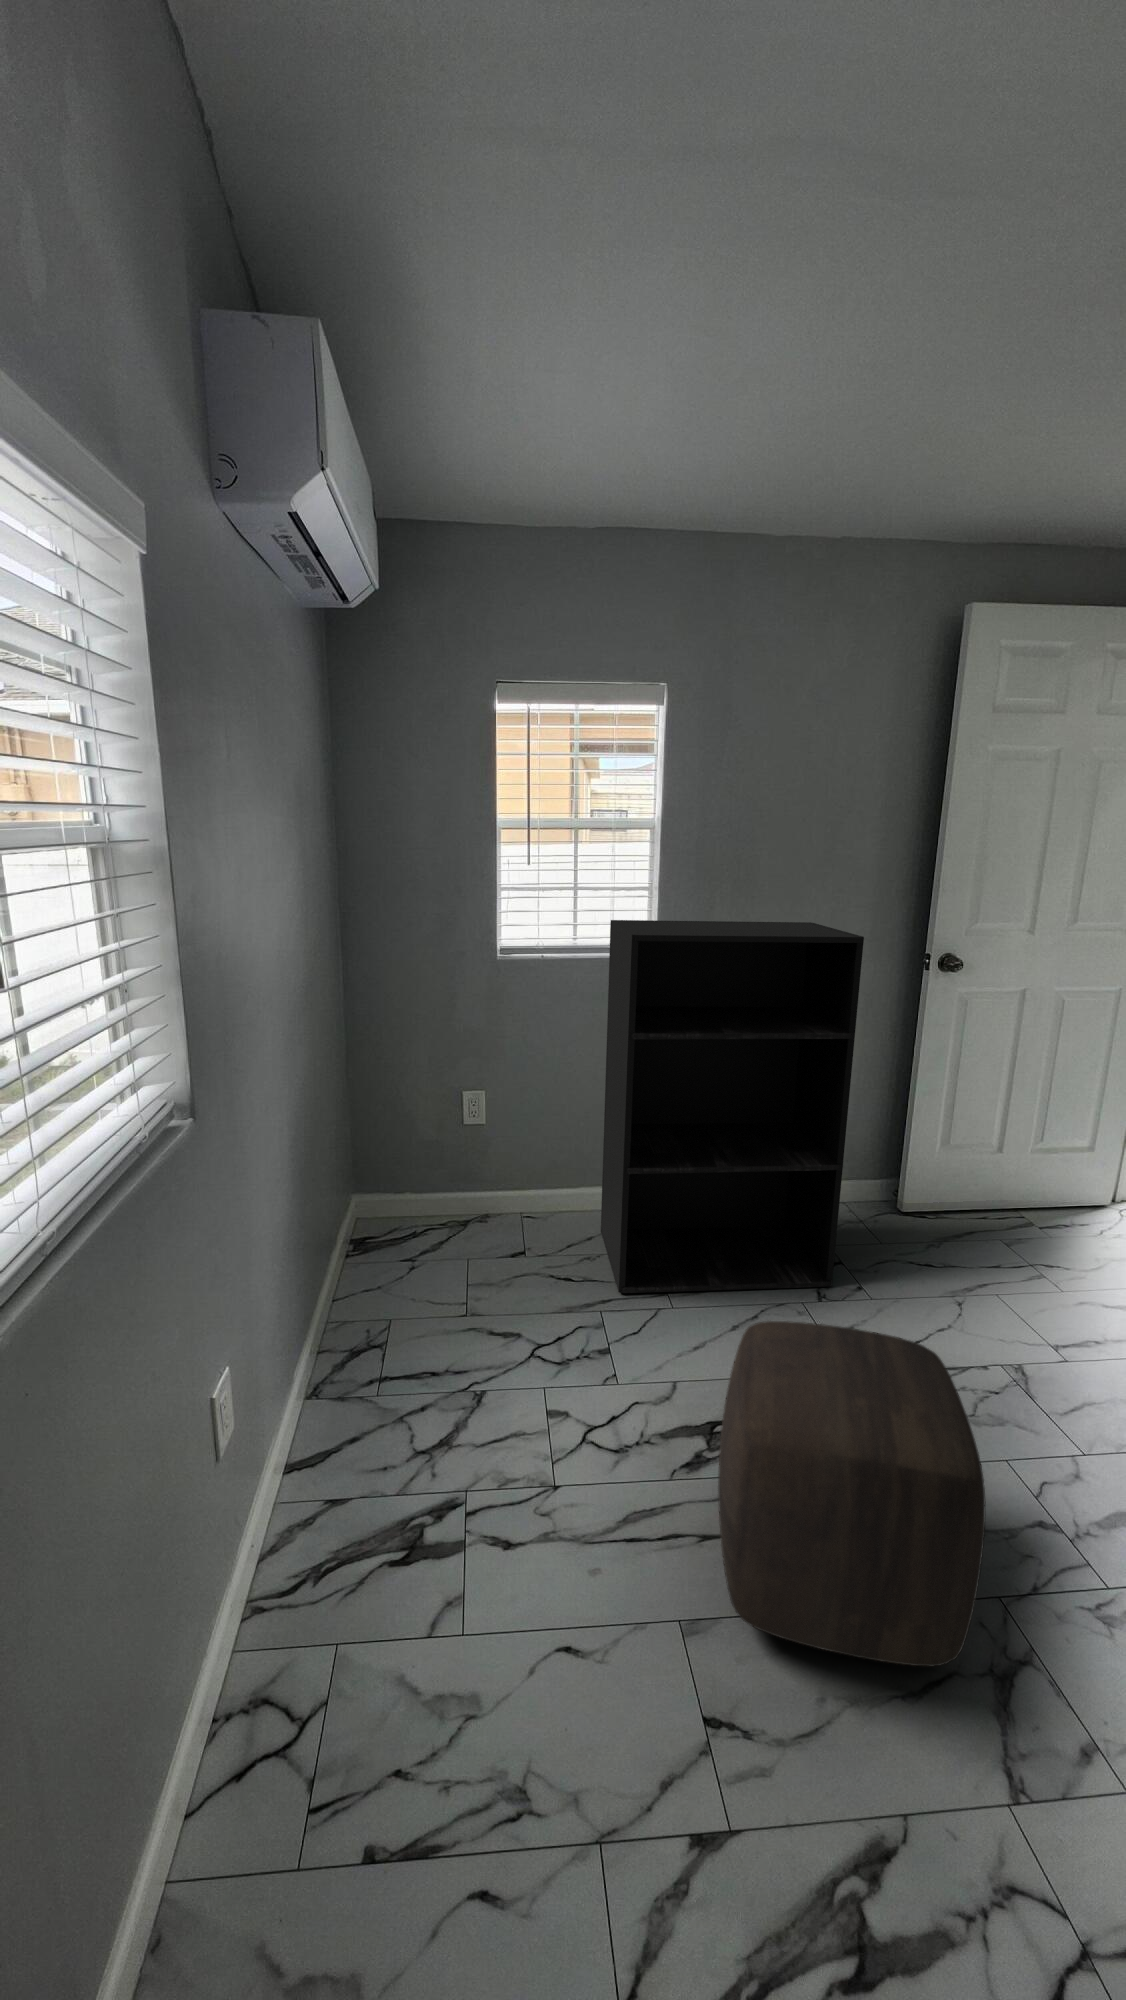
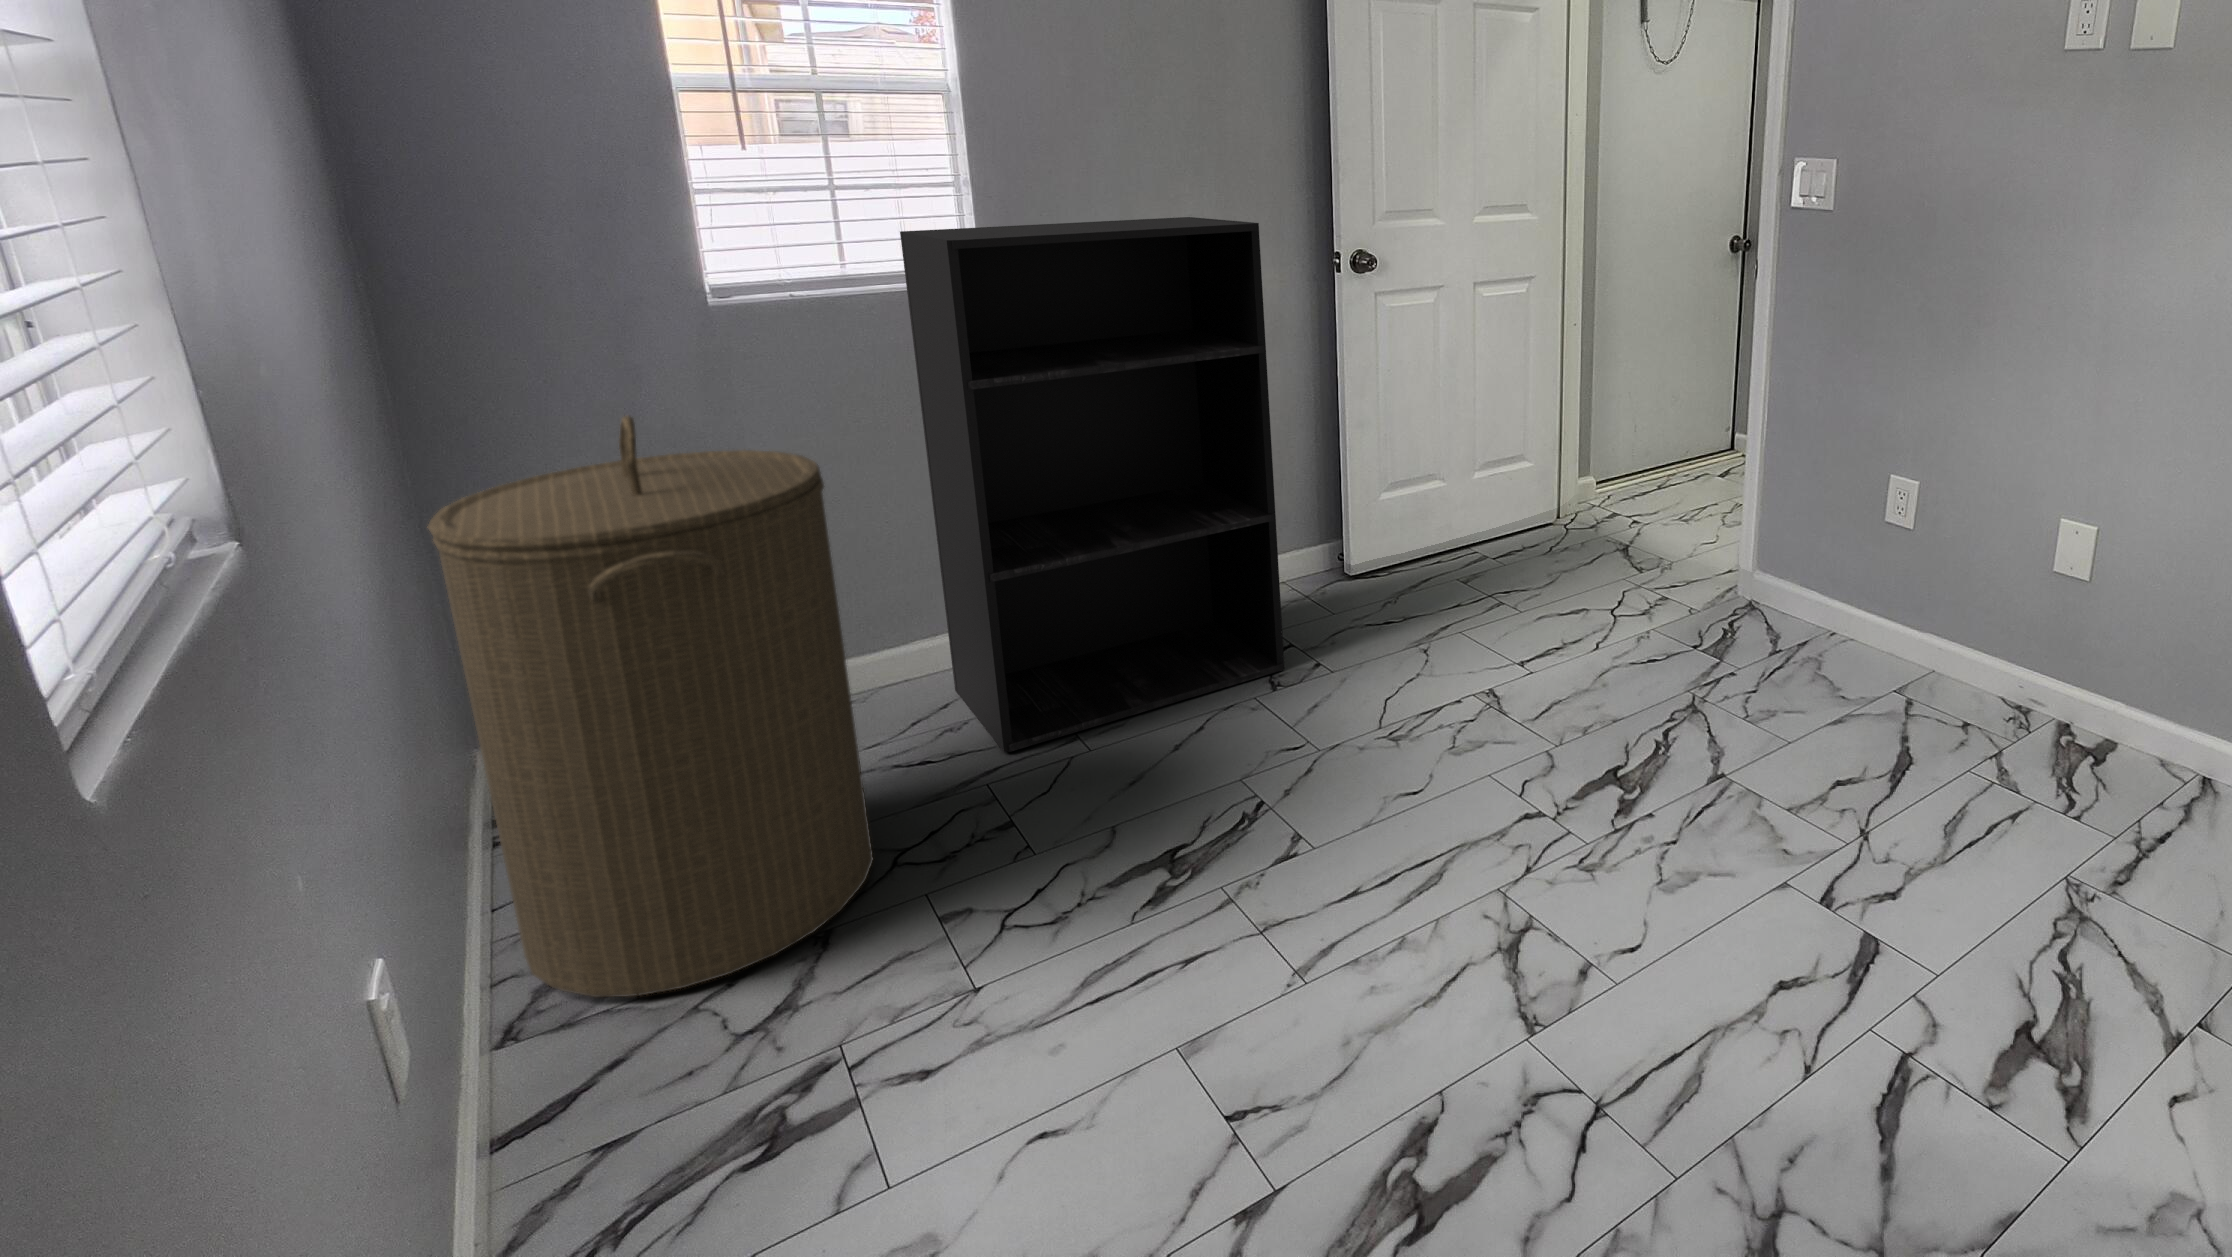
laundry hamper: none [320,1034,527,1405] -> present [428,416,873,997]
ottoman: present [718,1321,985,1666] -> none [1191,656,1484,1013]

